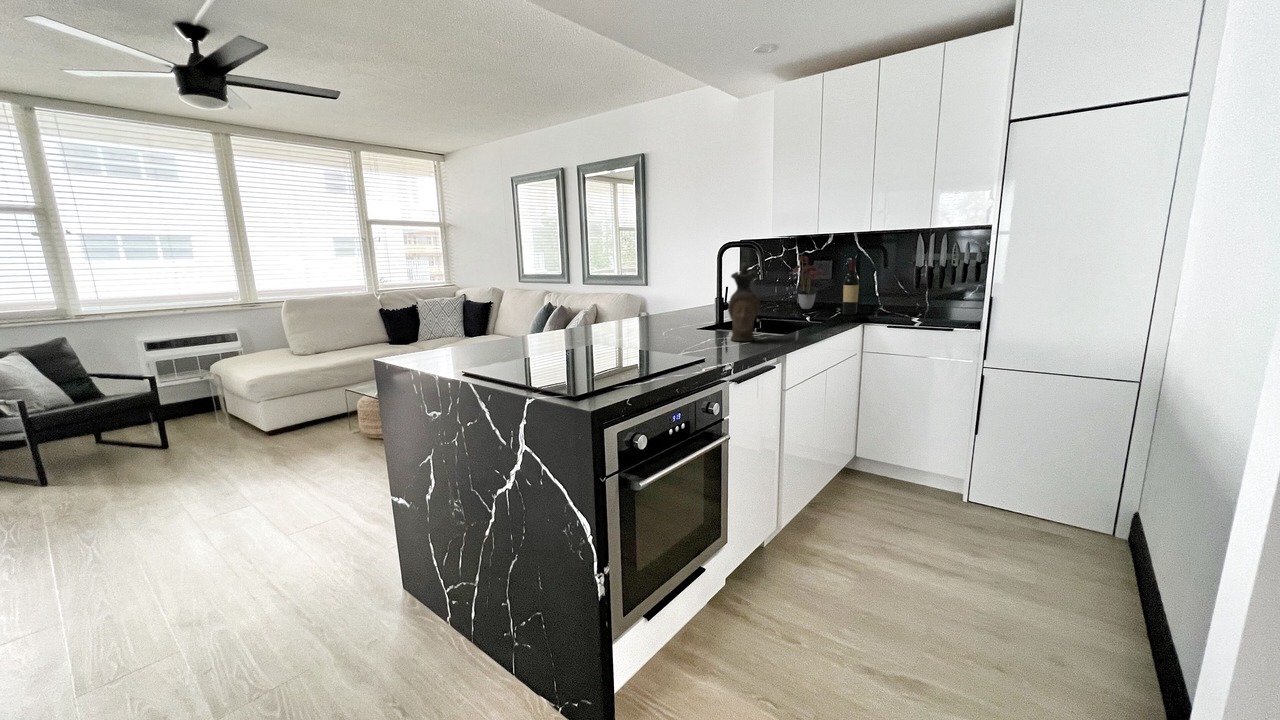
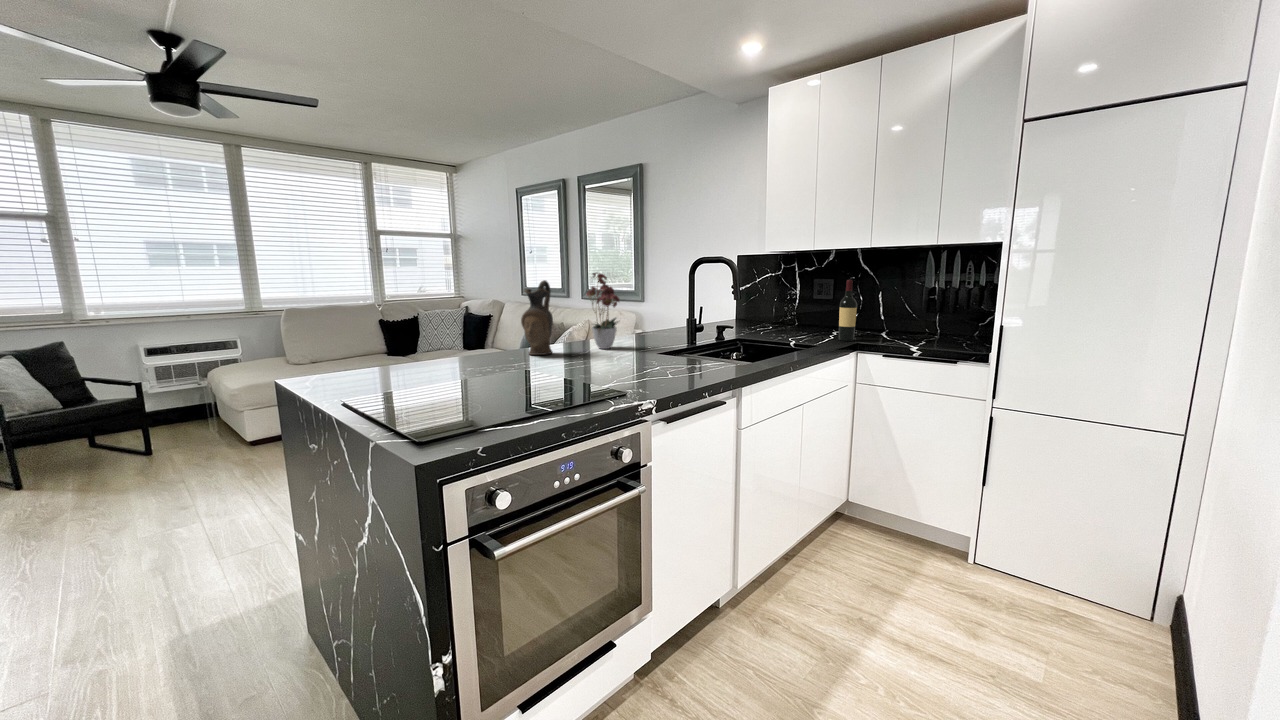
flower arrangement: present [793,256,825,309] -> present [587,273,619,349]
ceramic pitcher: present [728,263,761,341] -> present [521,280,553,355]

